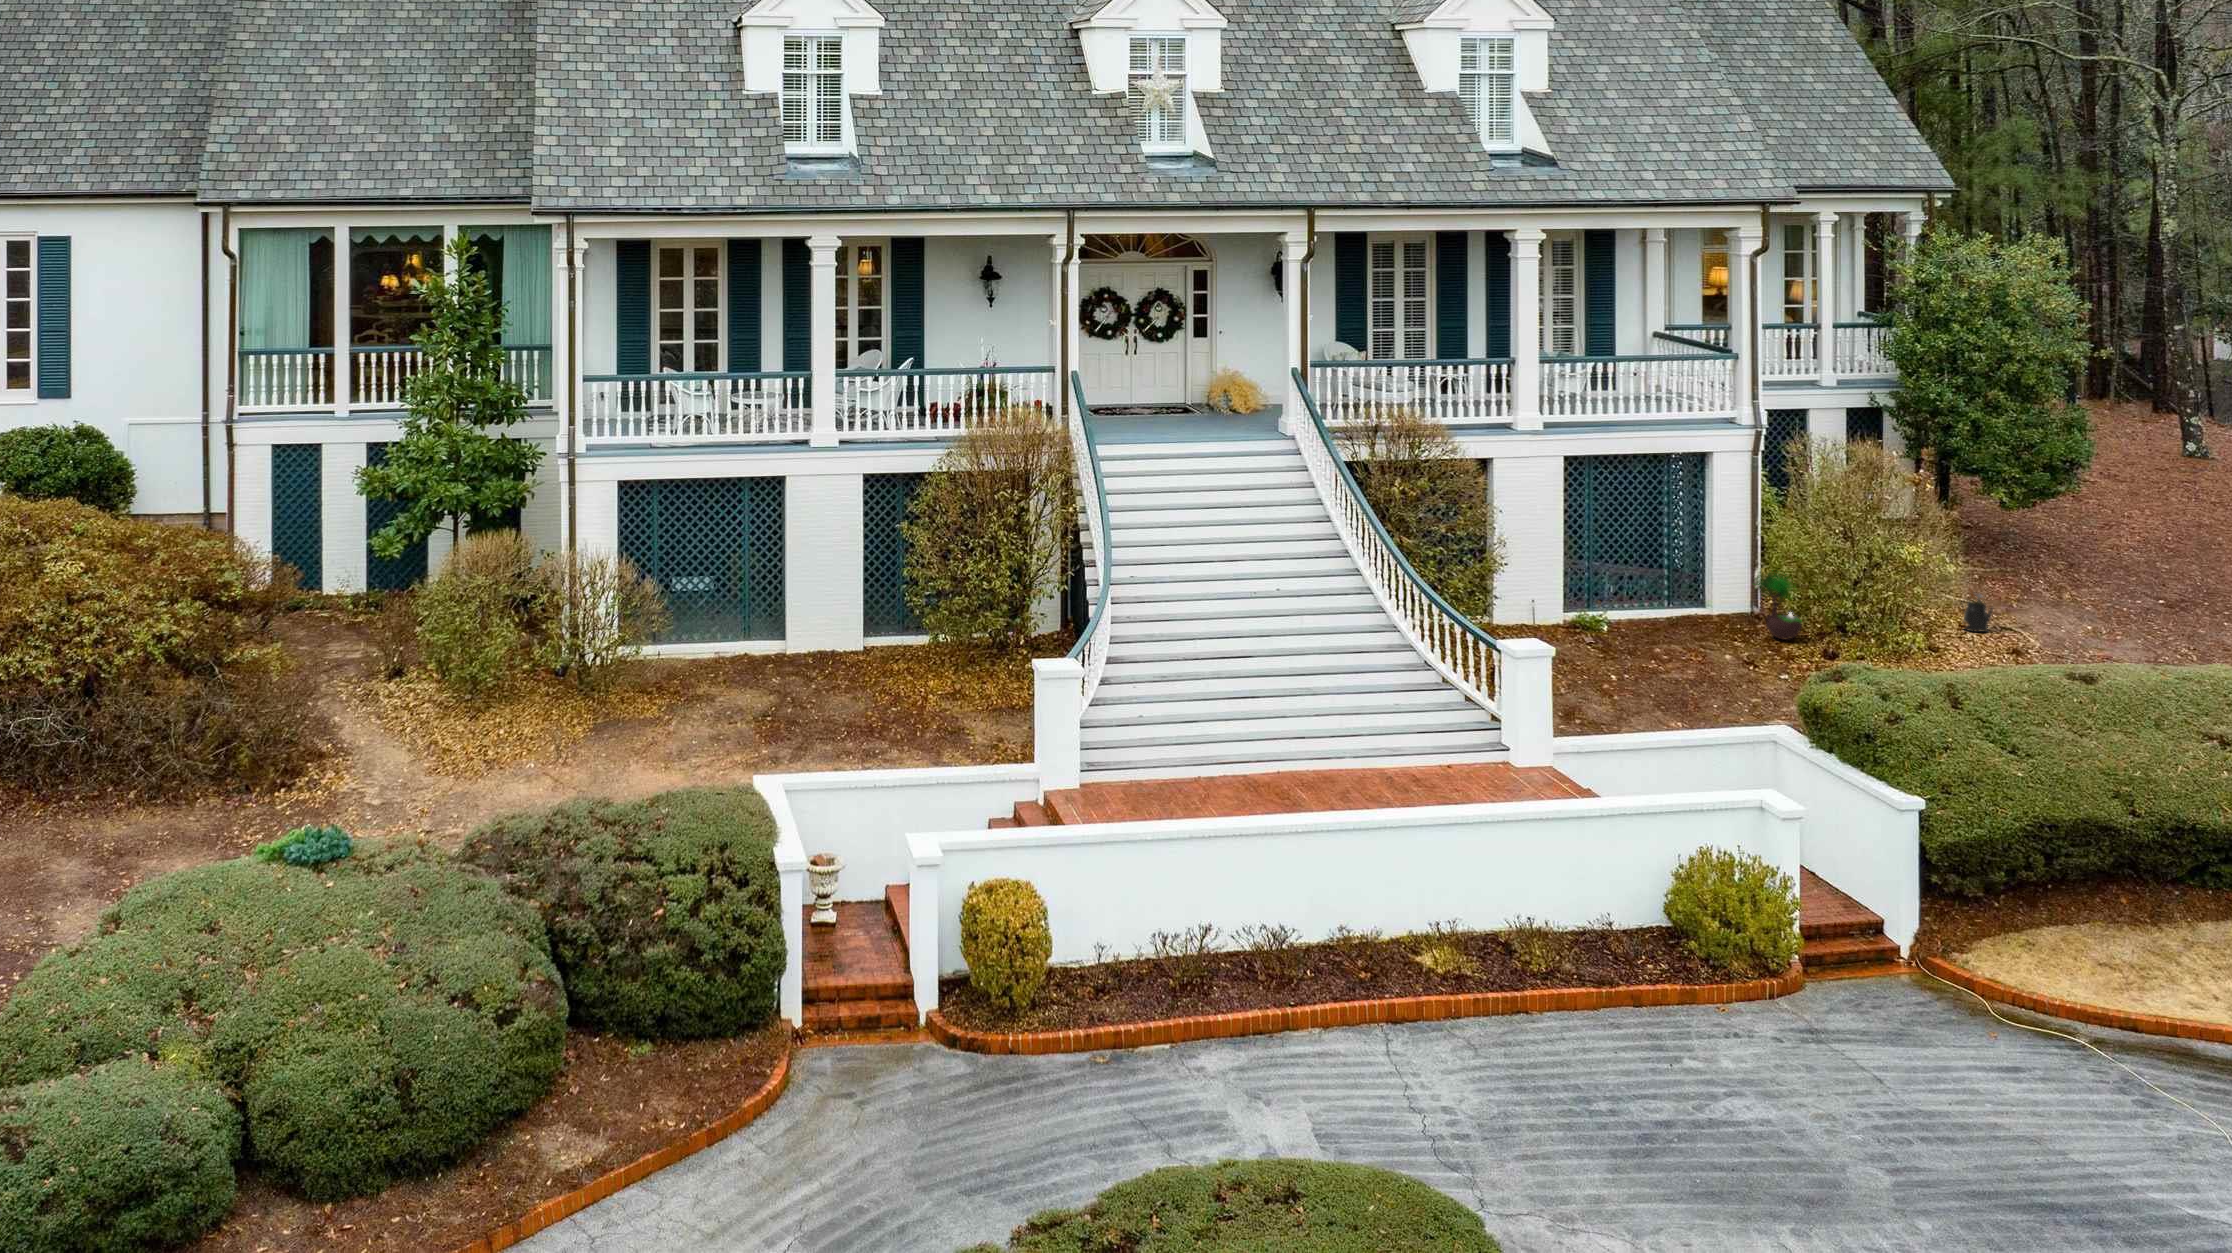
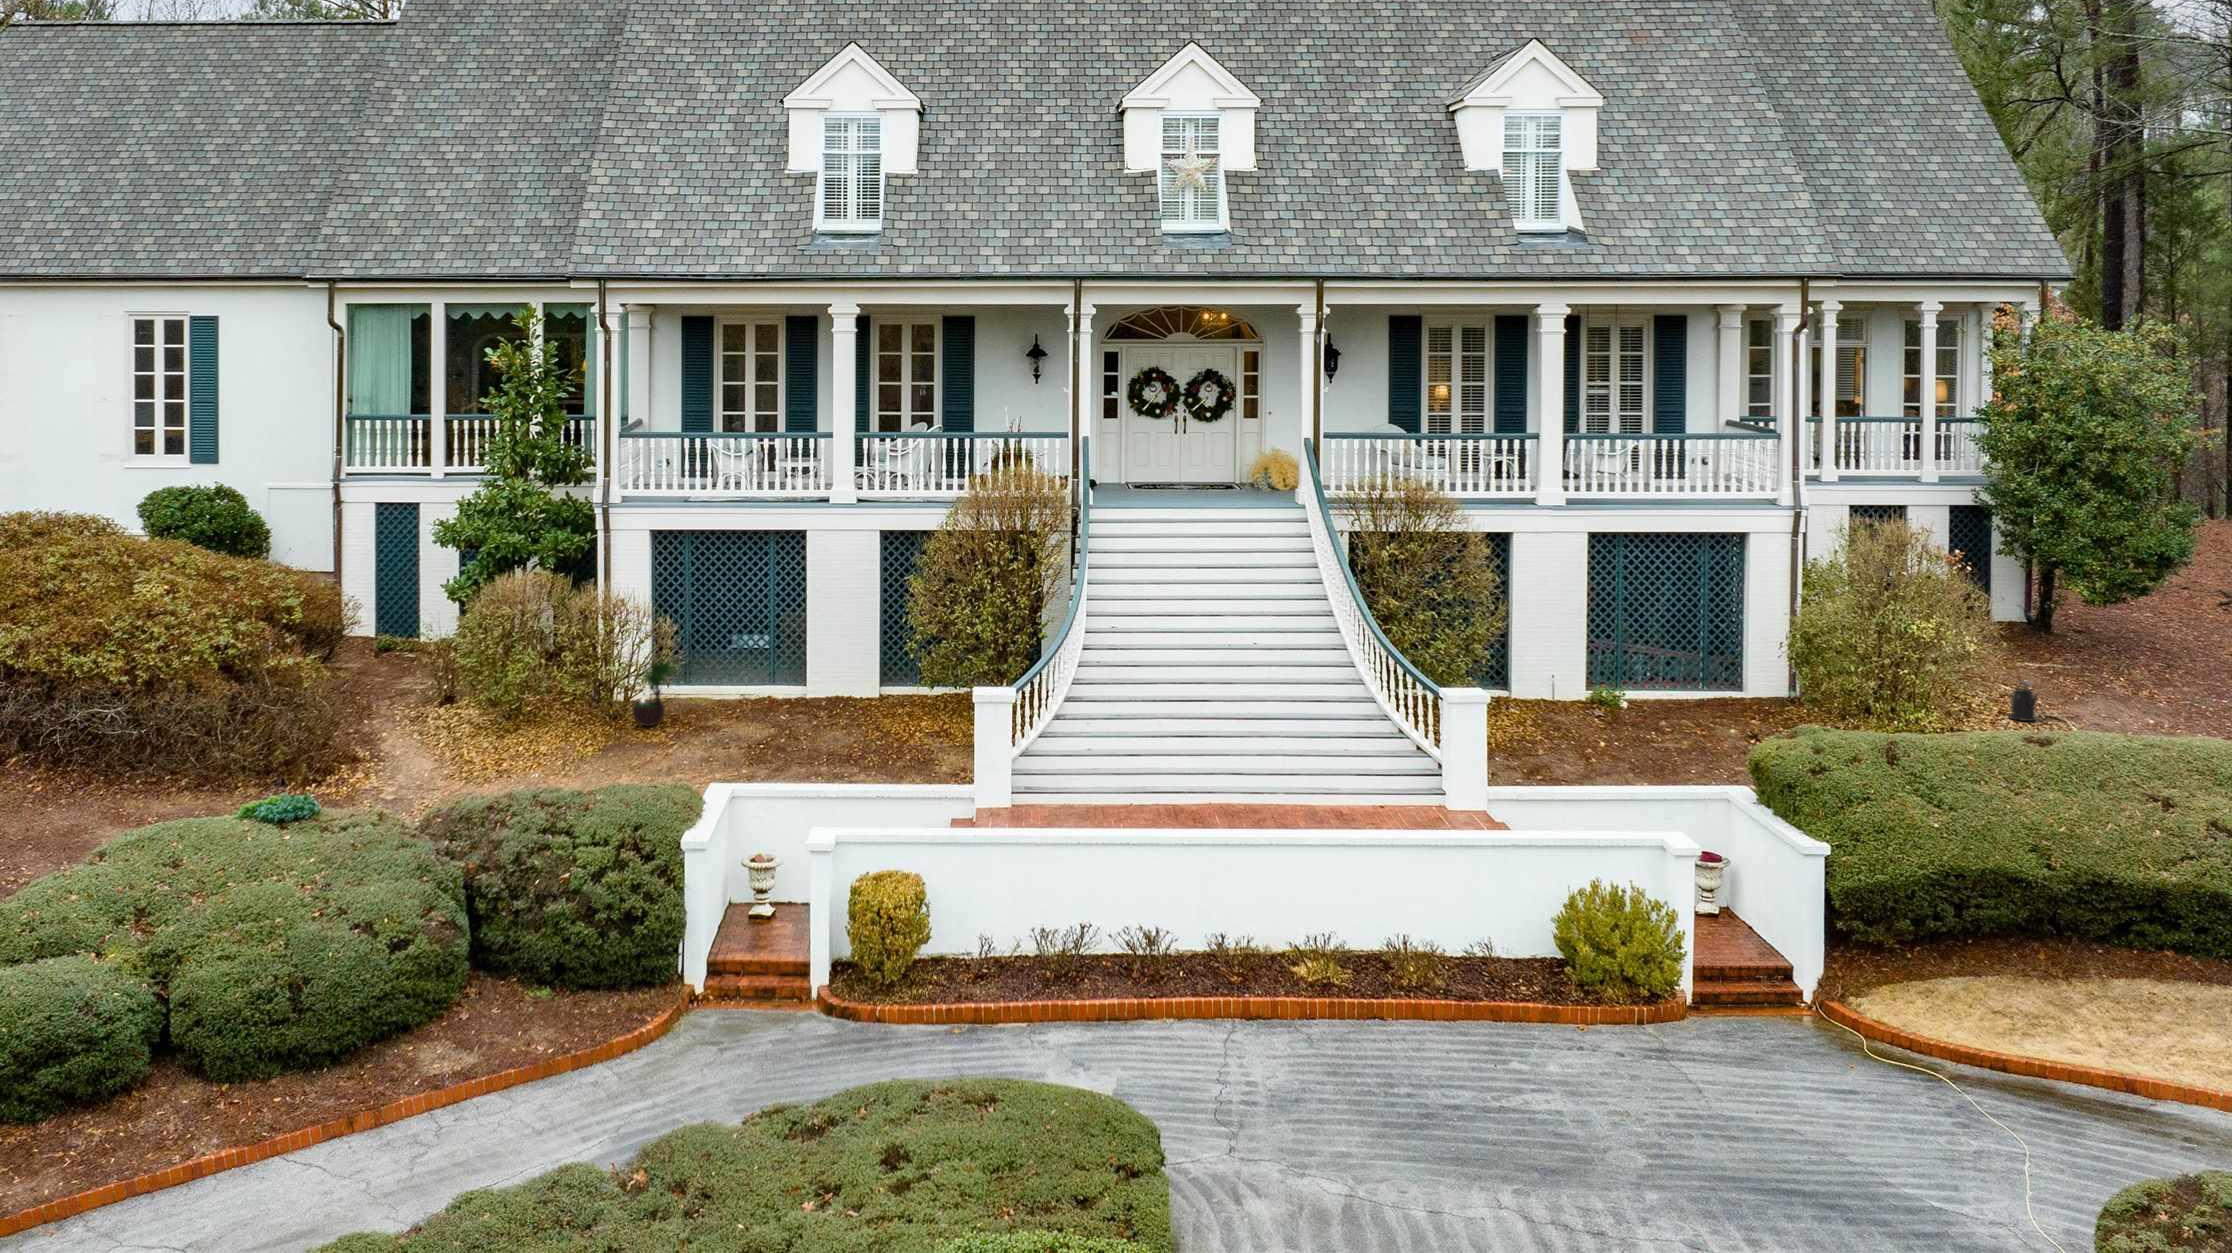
potted tree: present [1754,570,1802,640] -> present [632,657,671,726]

